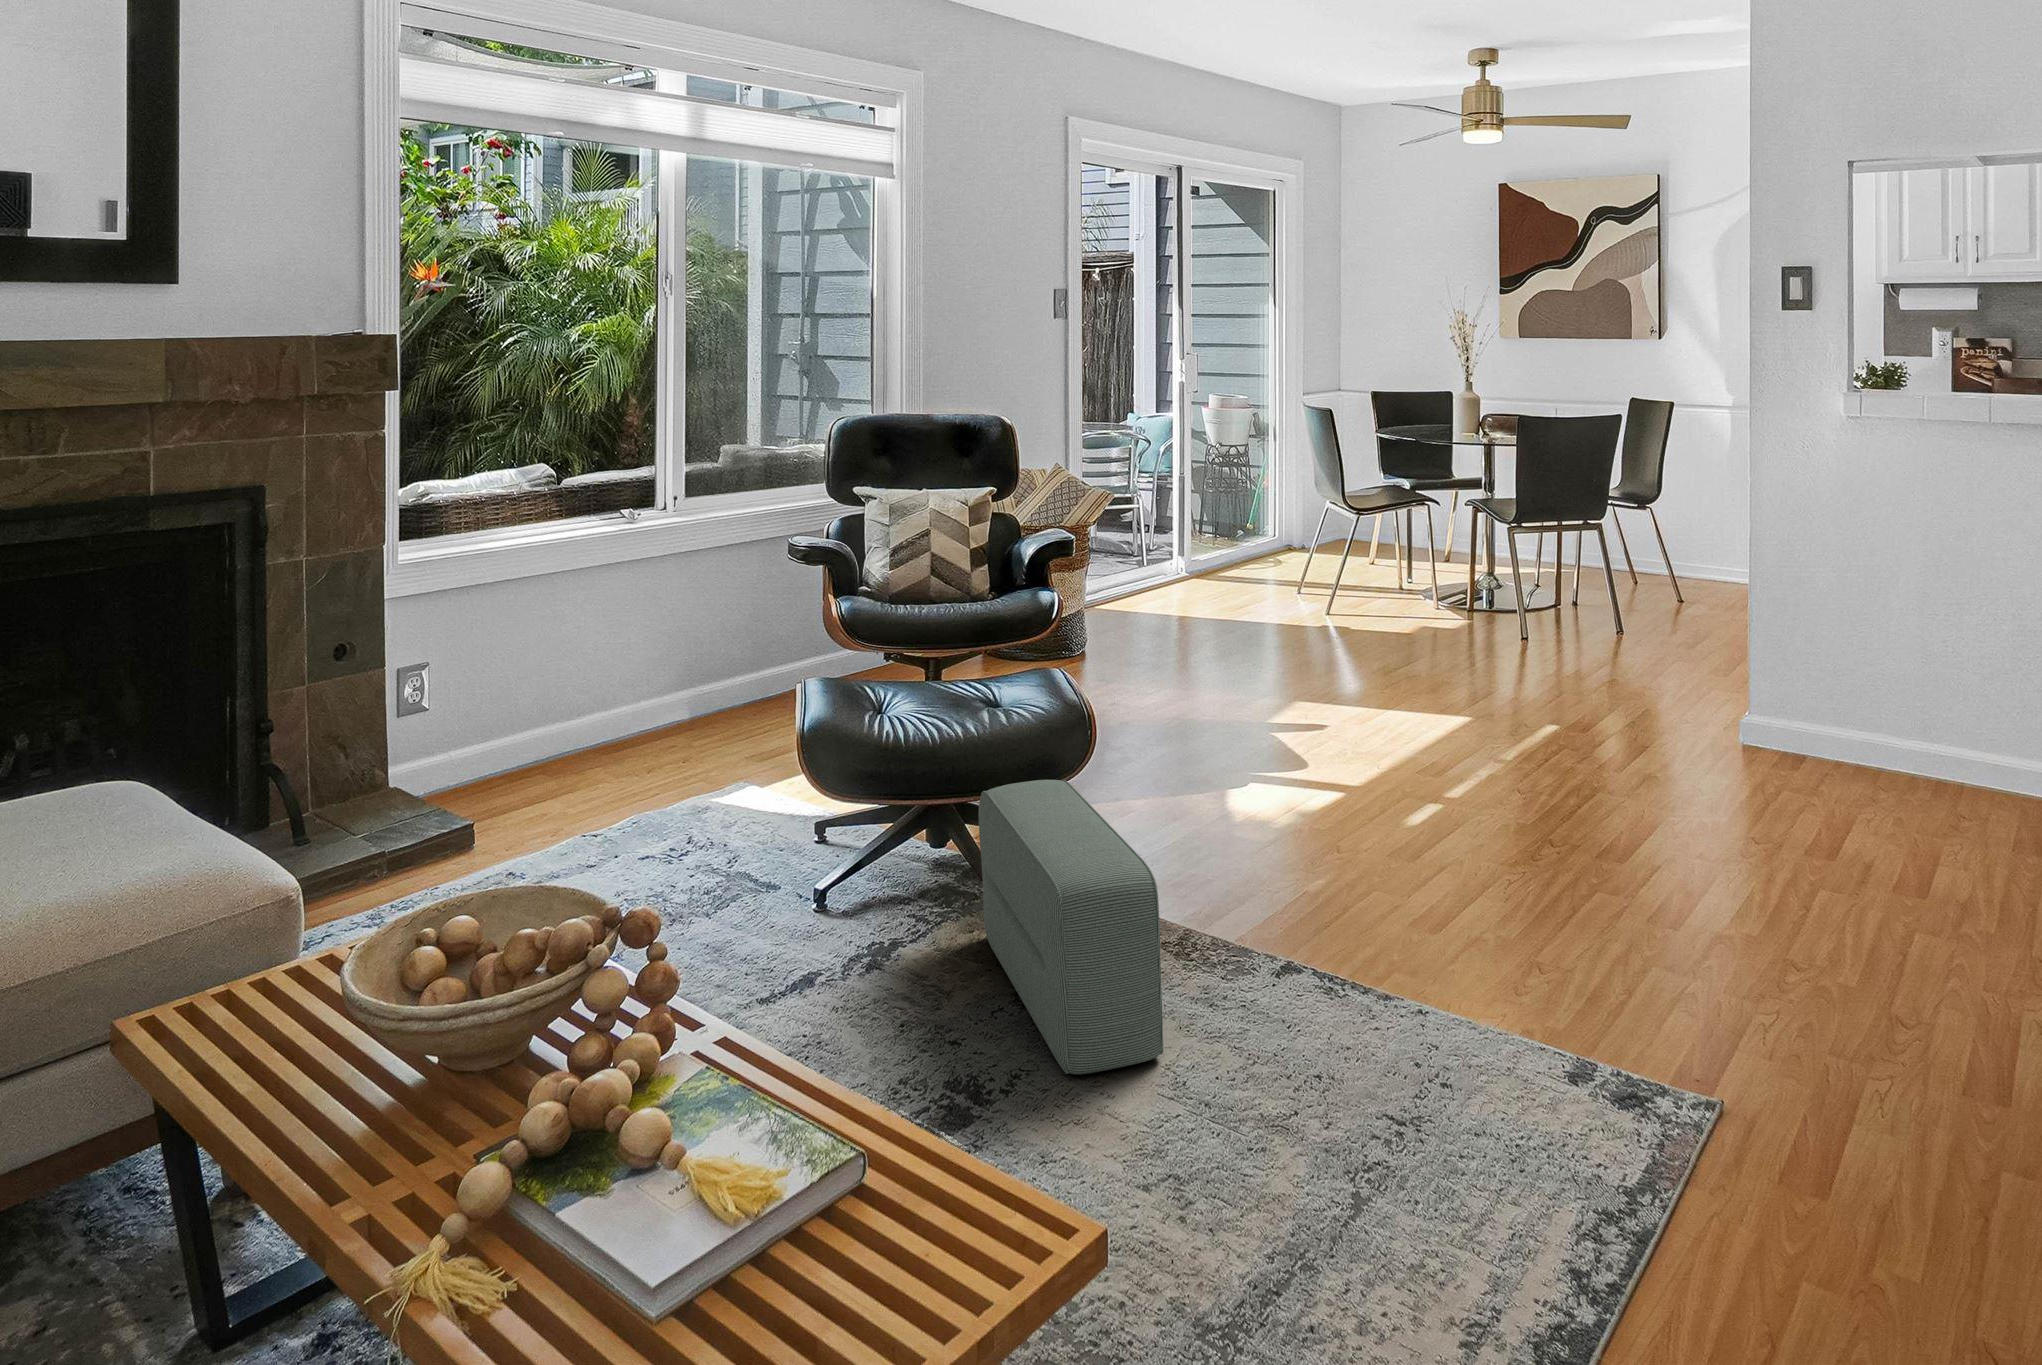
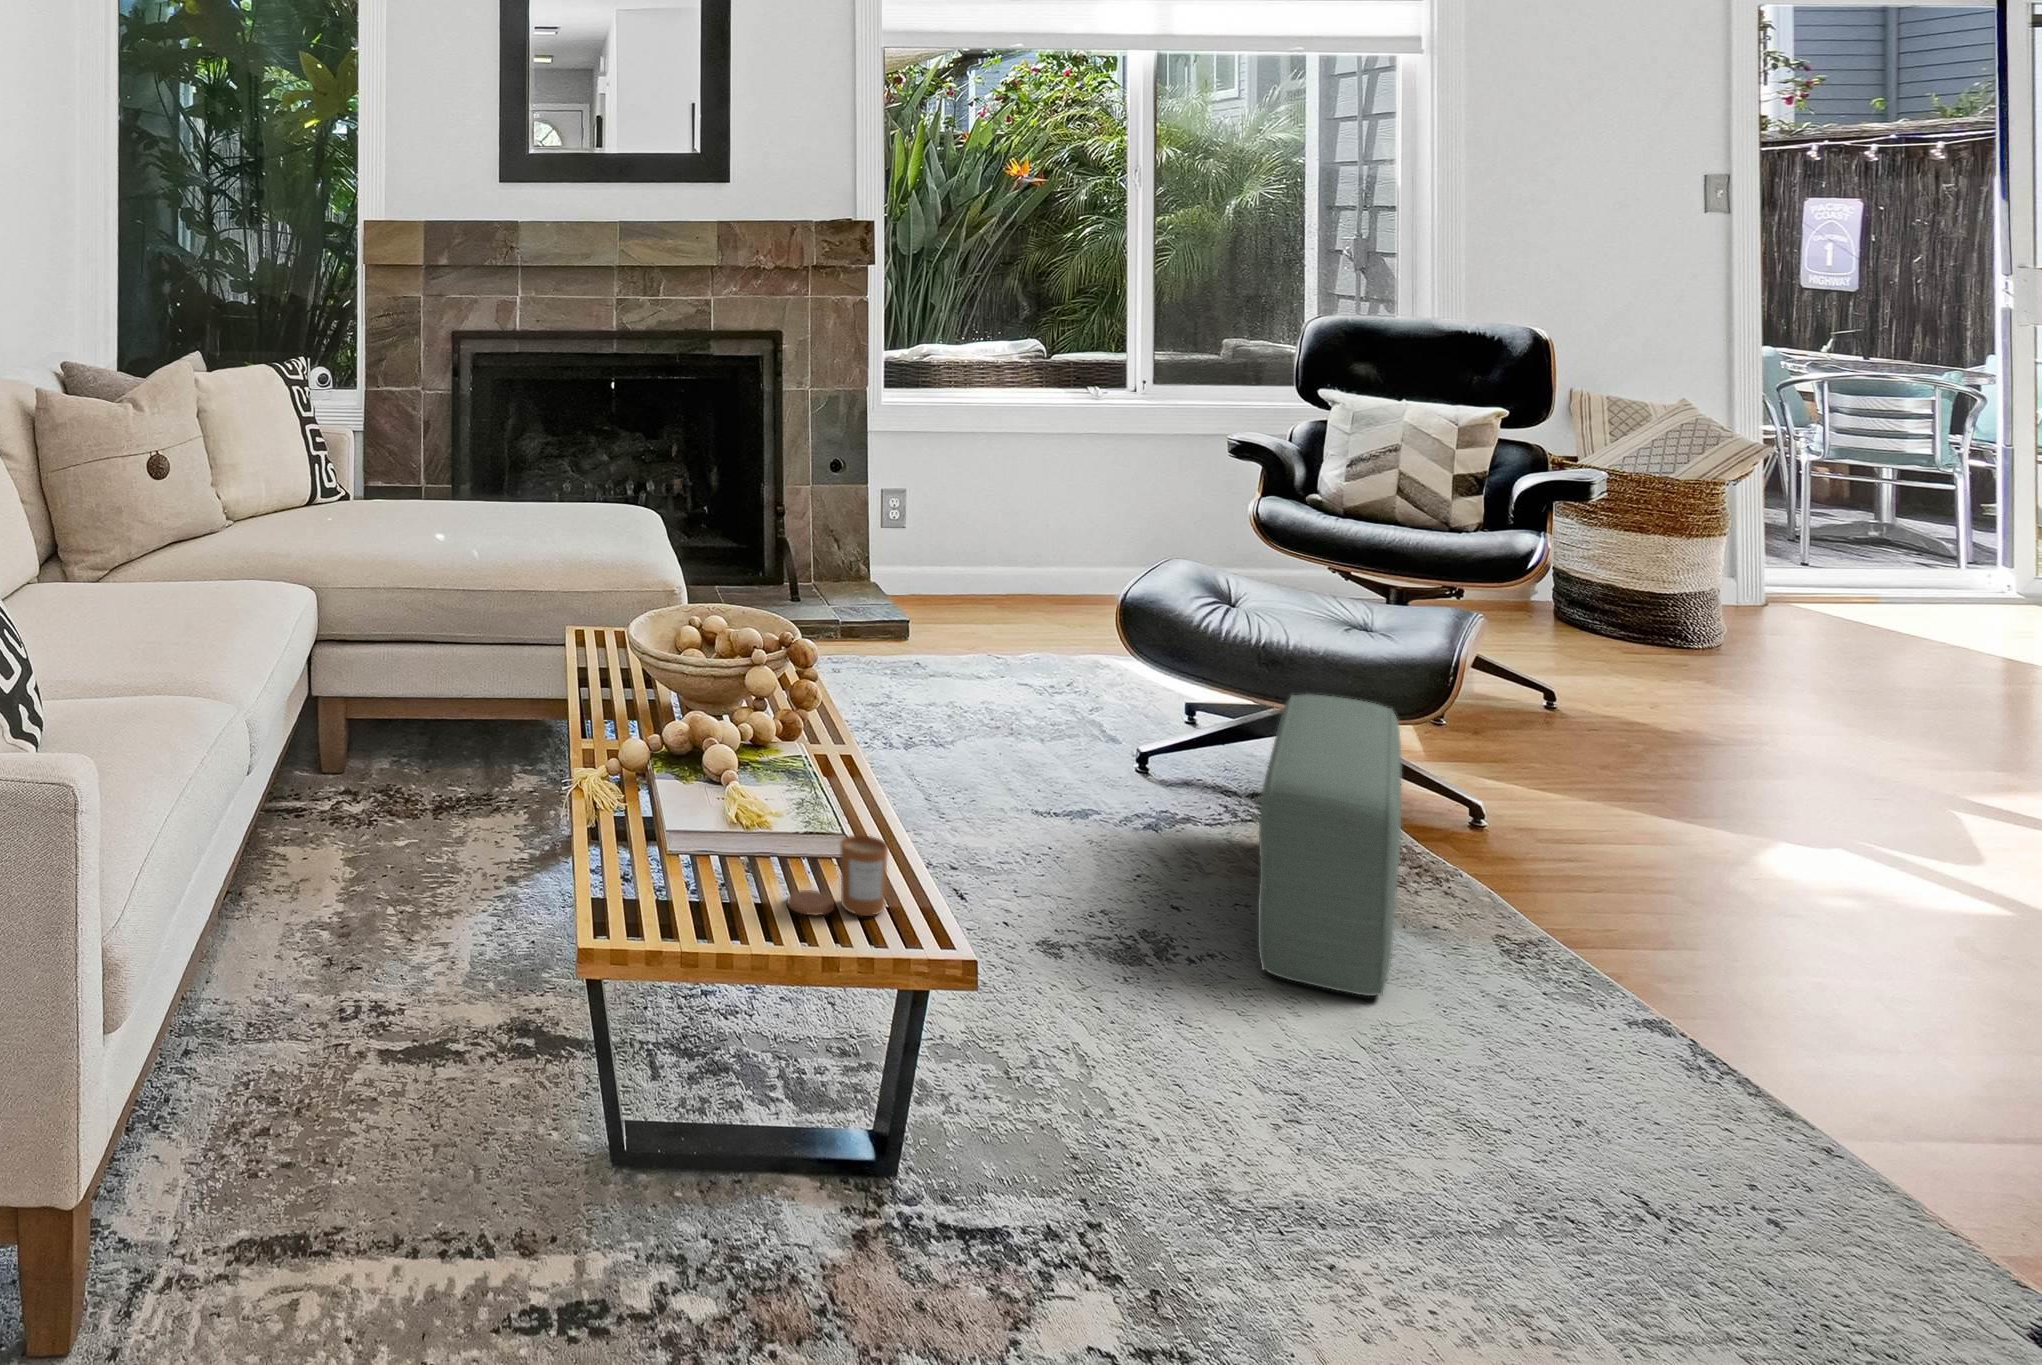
candle: none [848,1120,956,1258] -> present [787,835,888,916]

